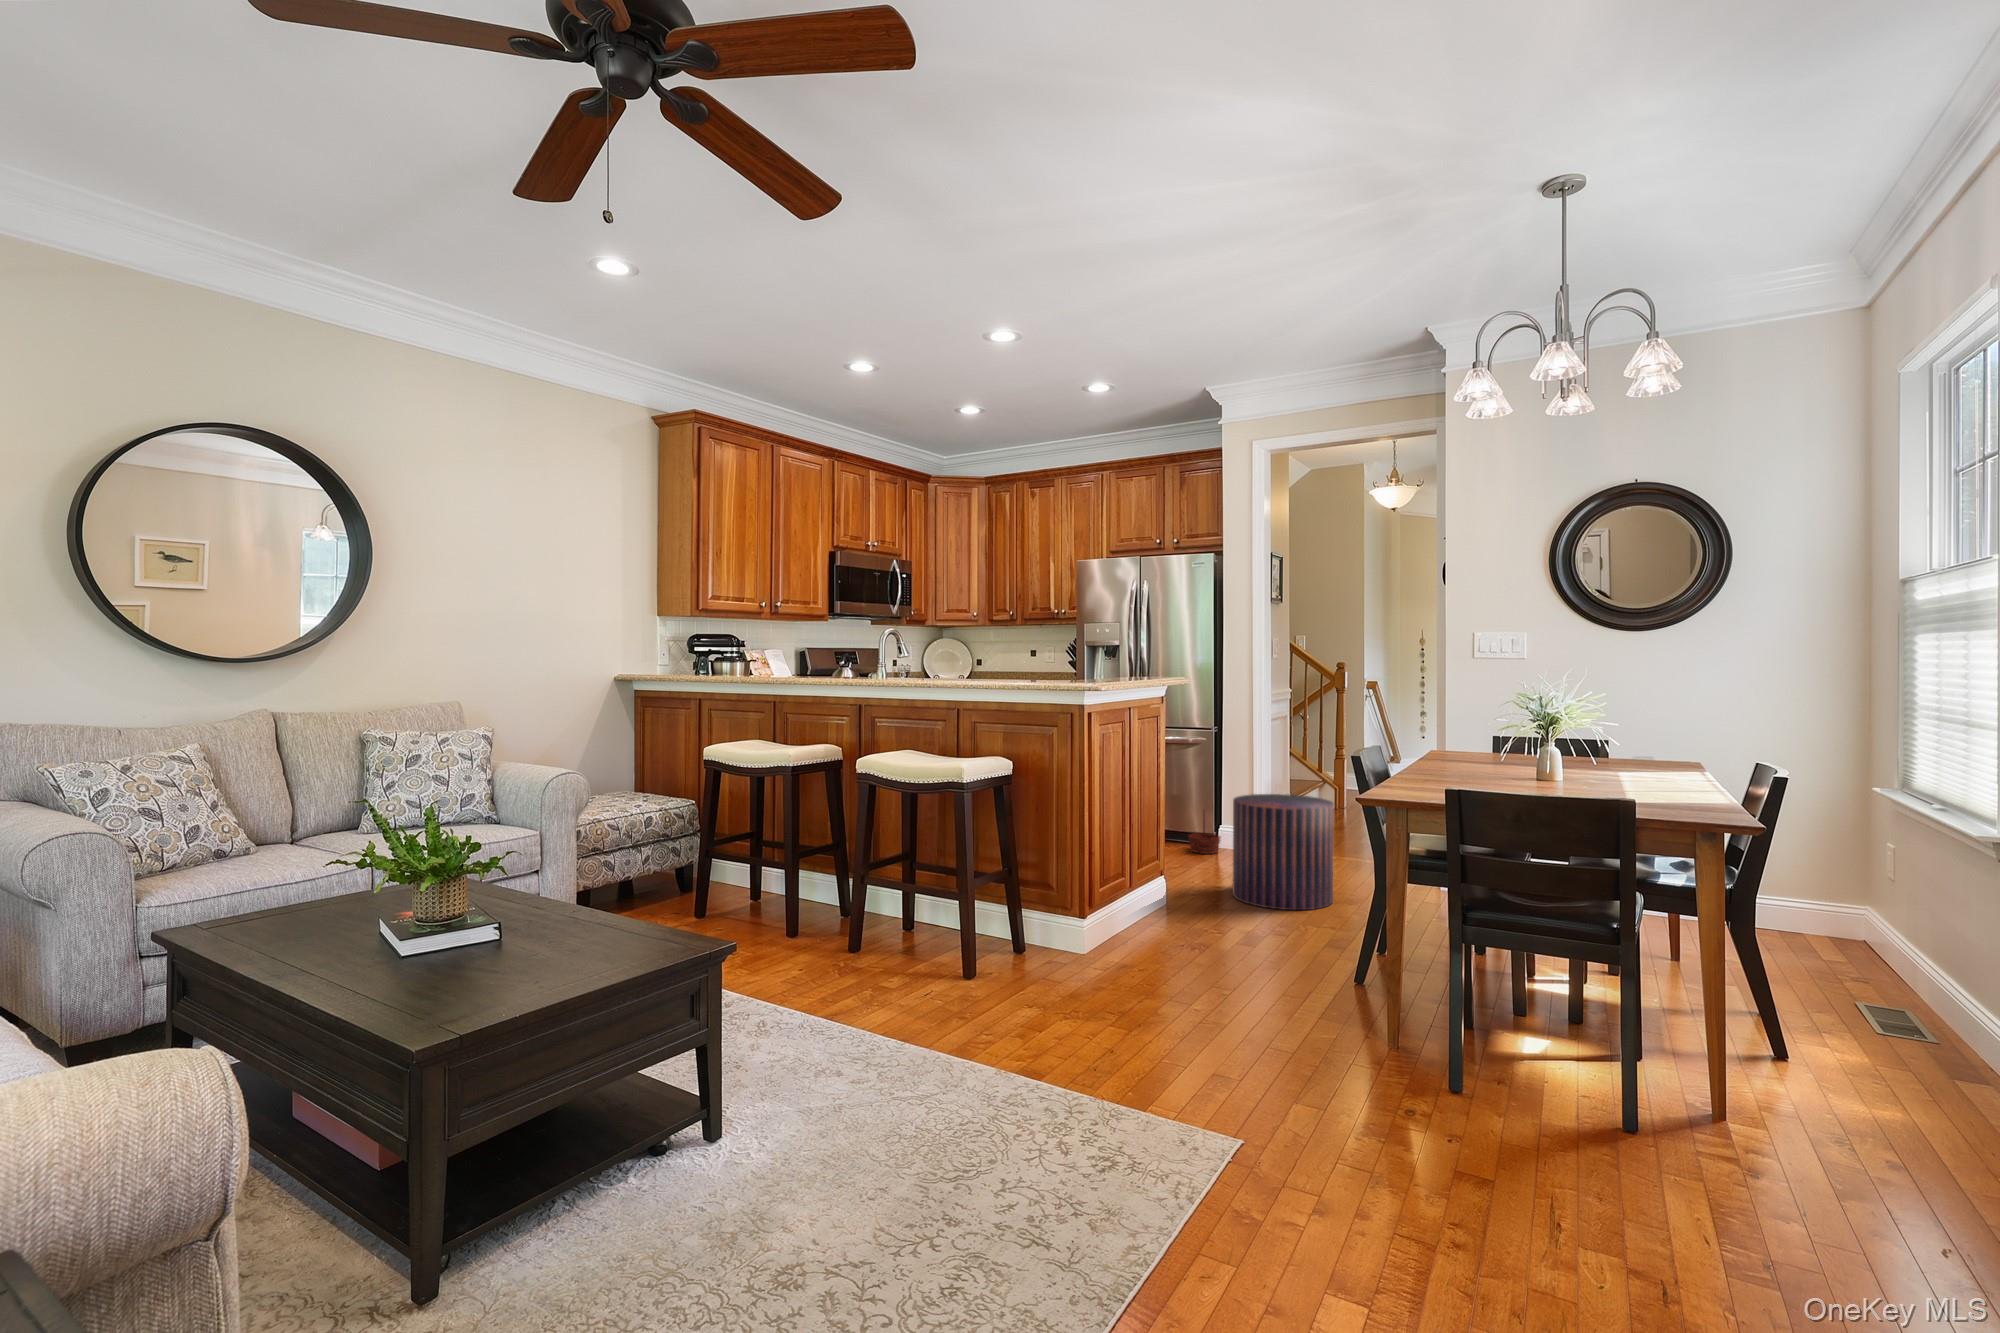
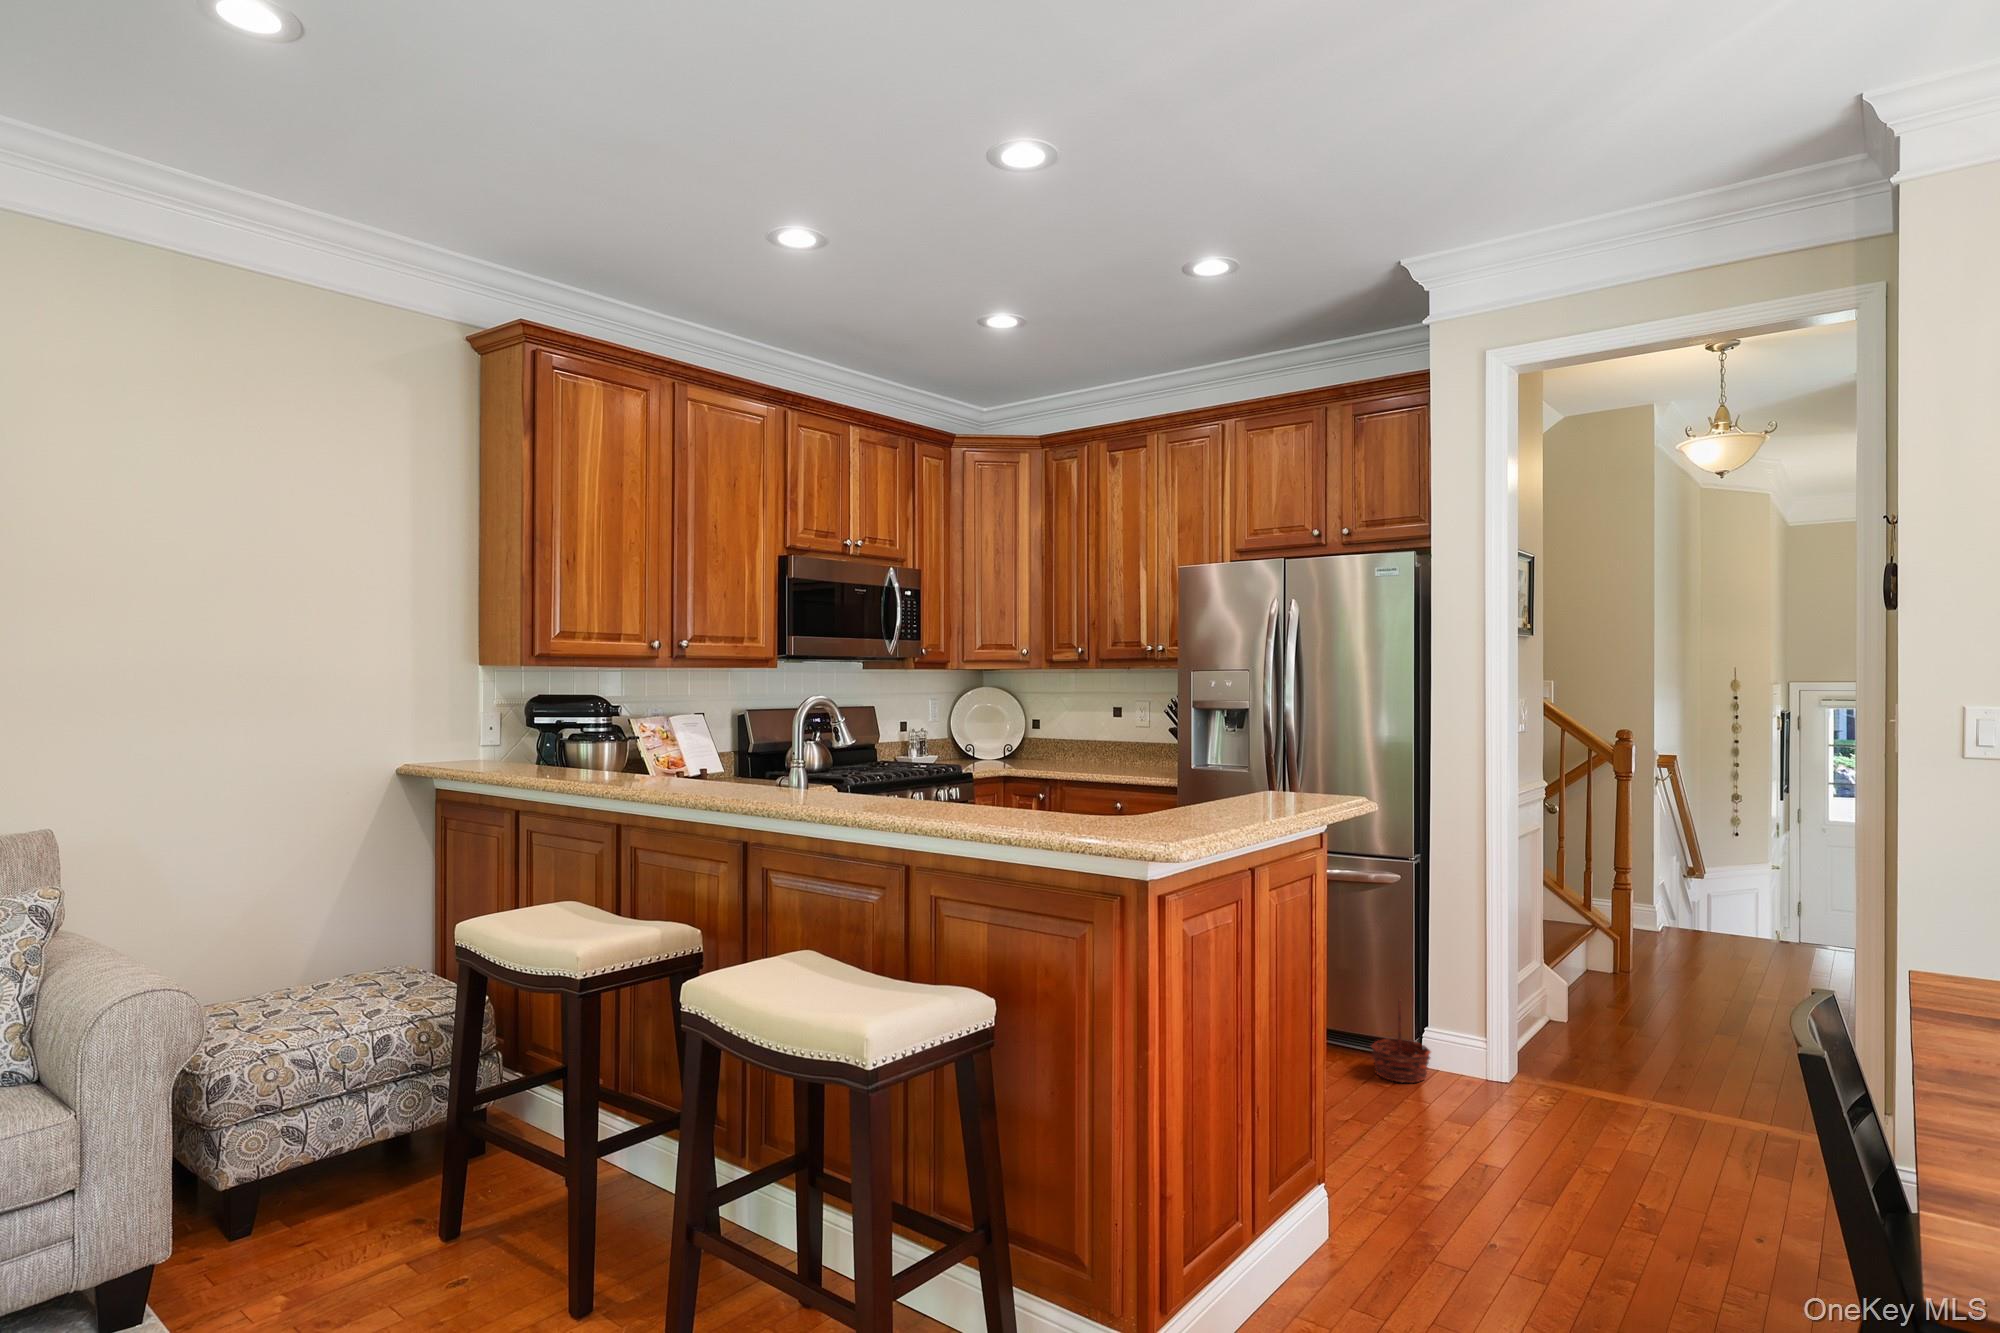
pouf: present [1233,794,1334,910] -> none [1464,1010,1675,1276]

